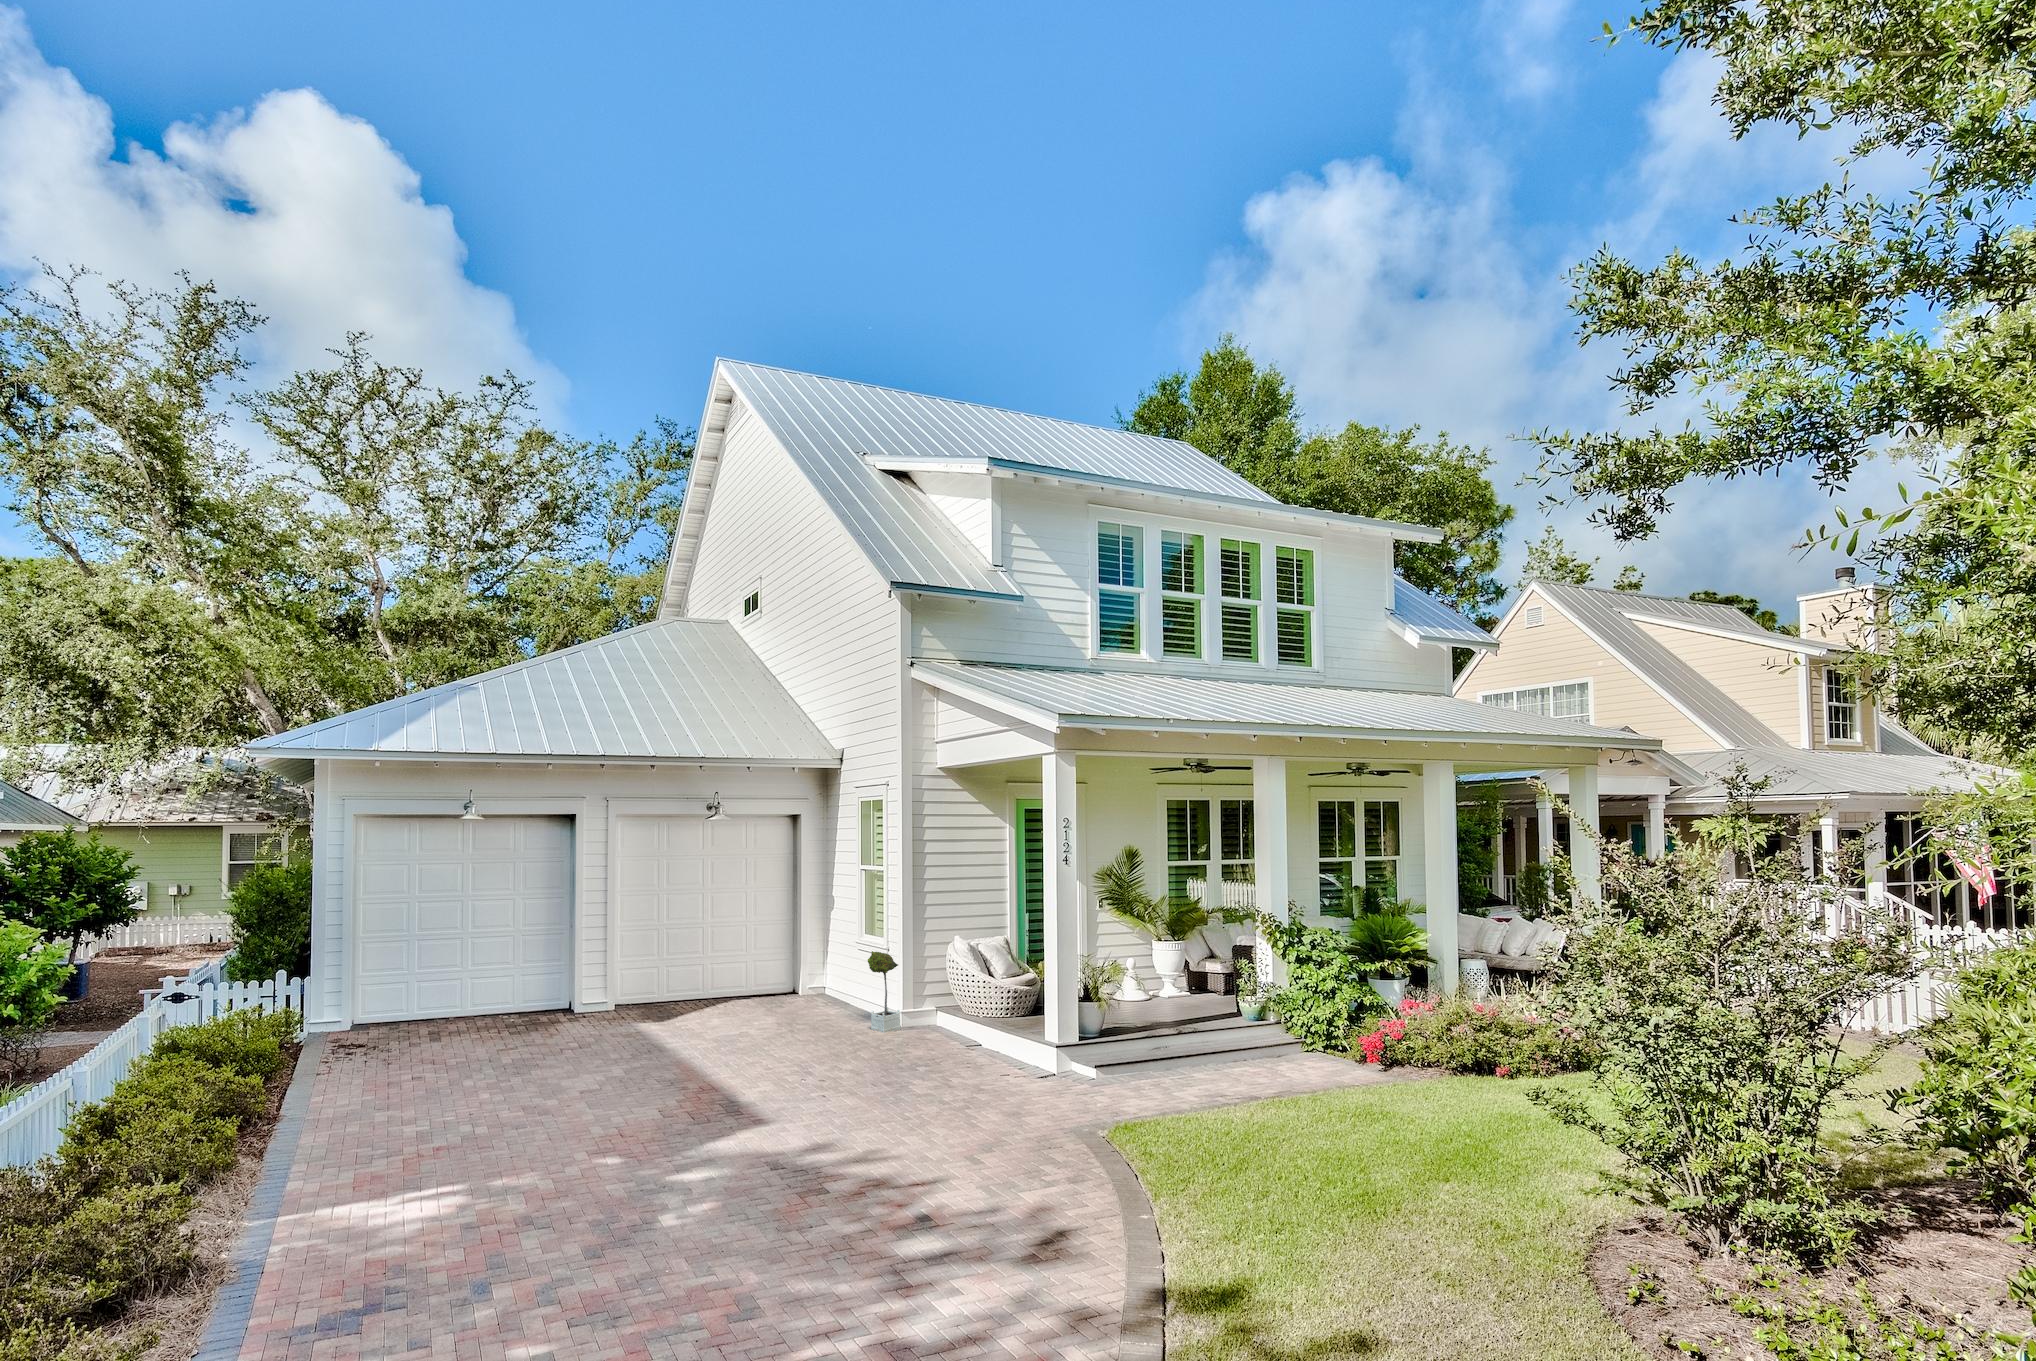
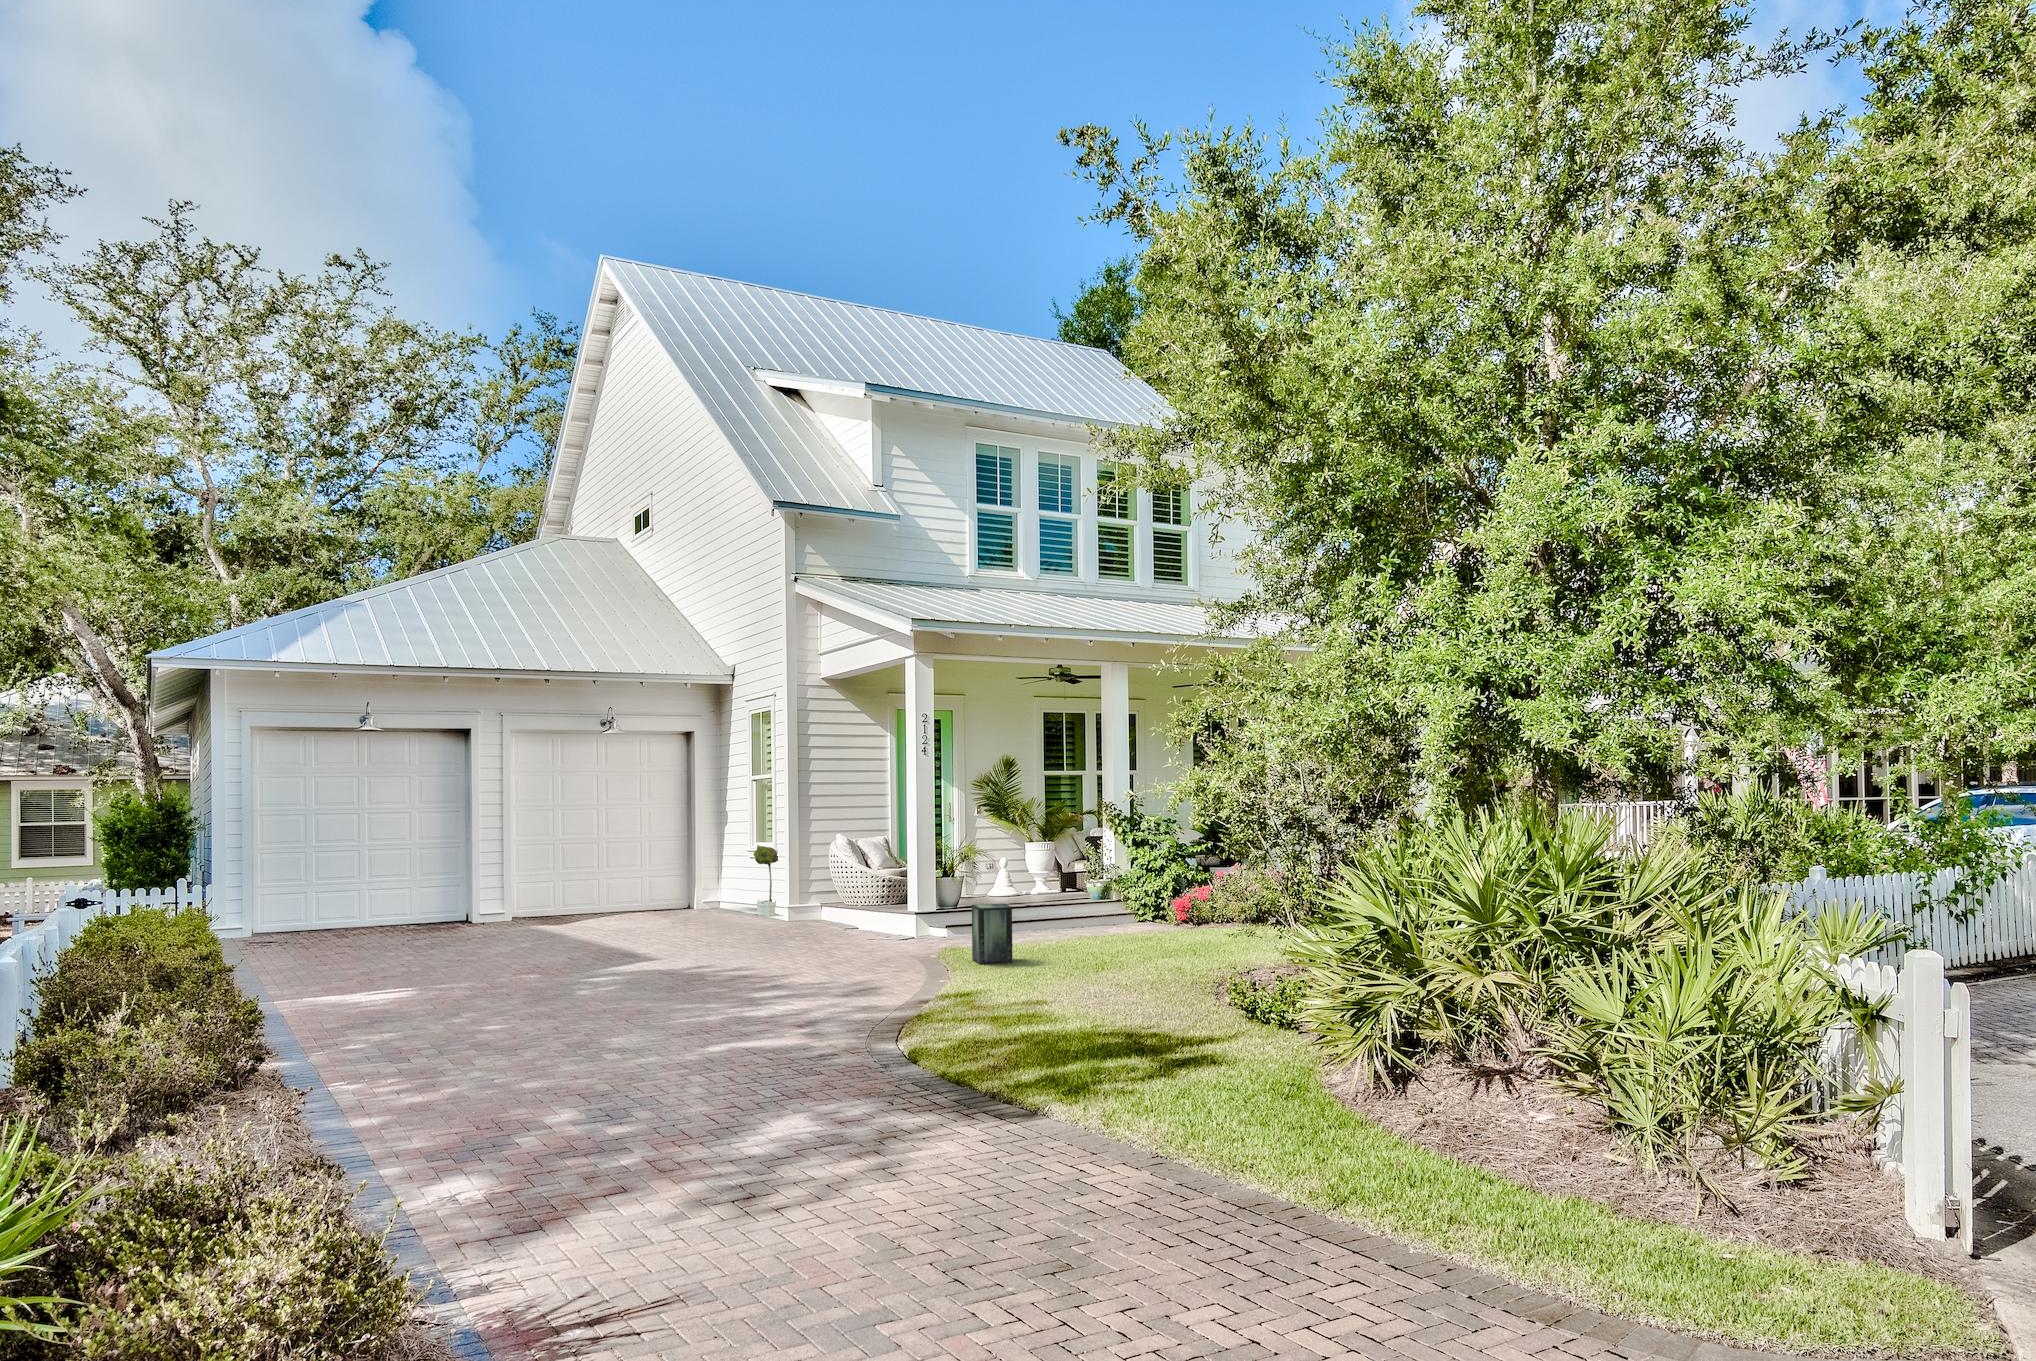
storage box: none [1148,1068,1205,1156] -> present [972,903,1013,965]

